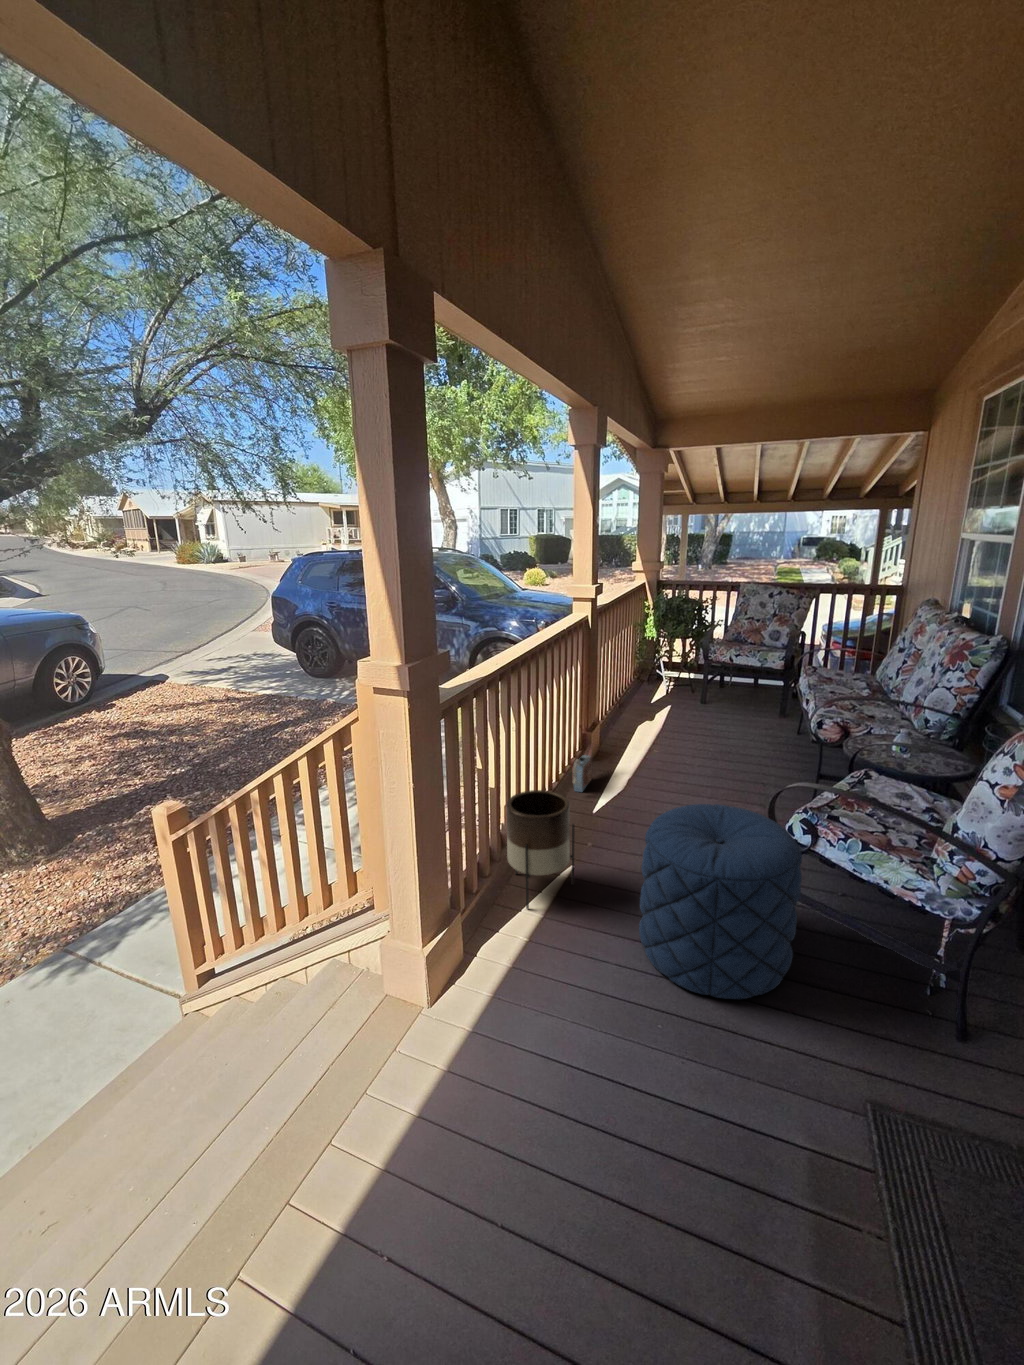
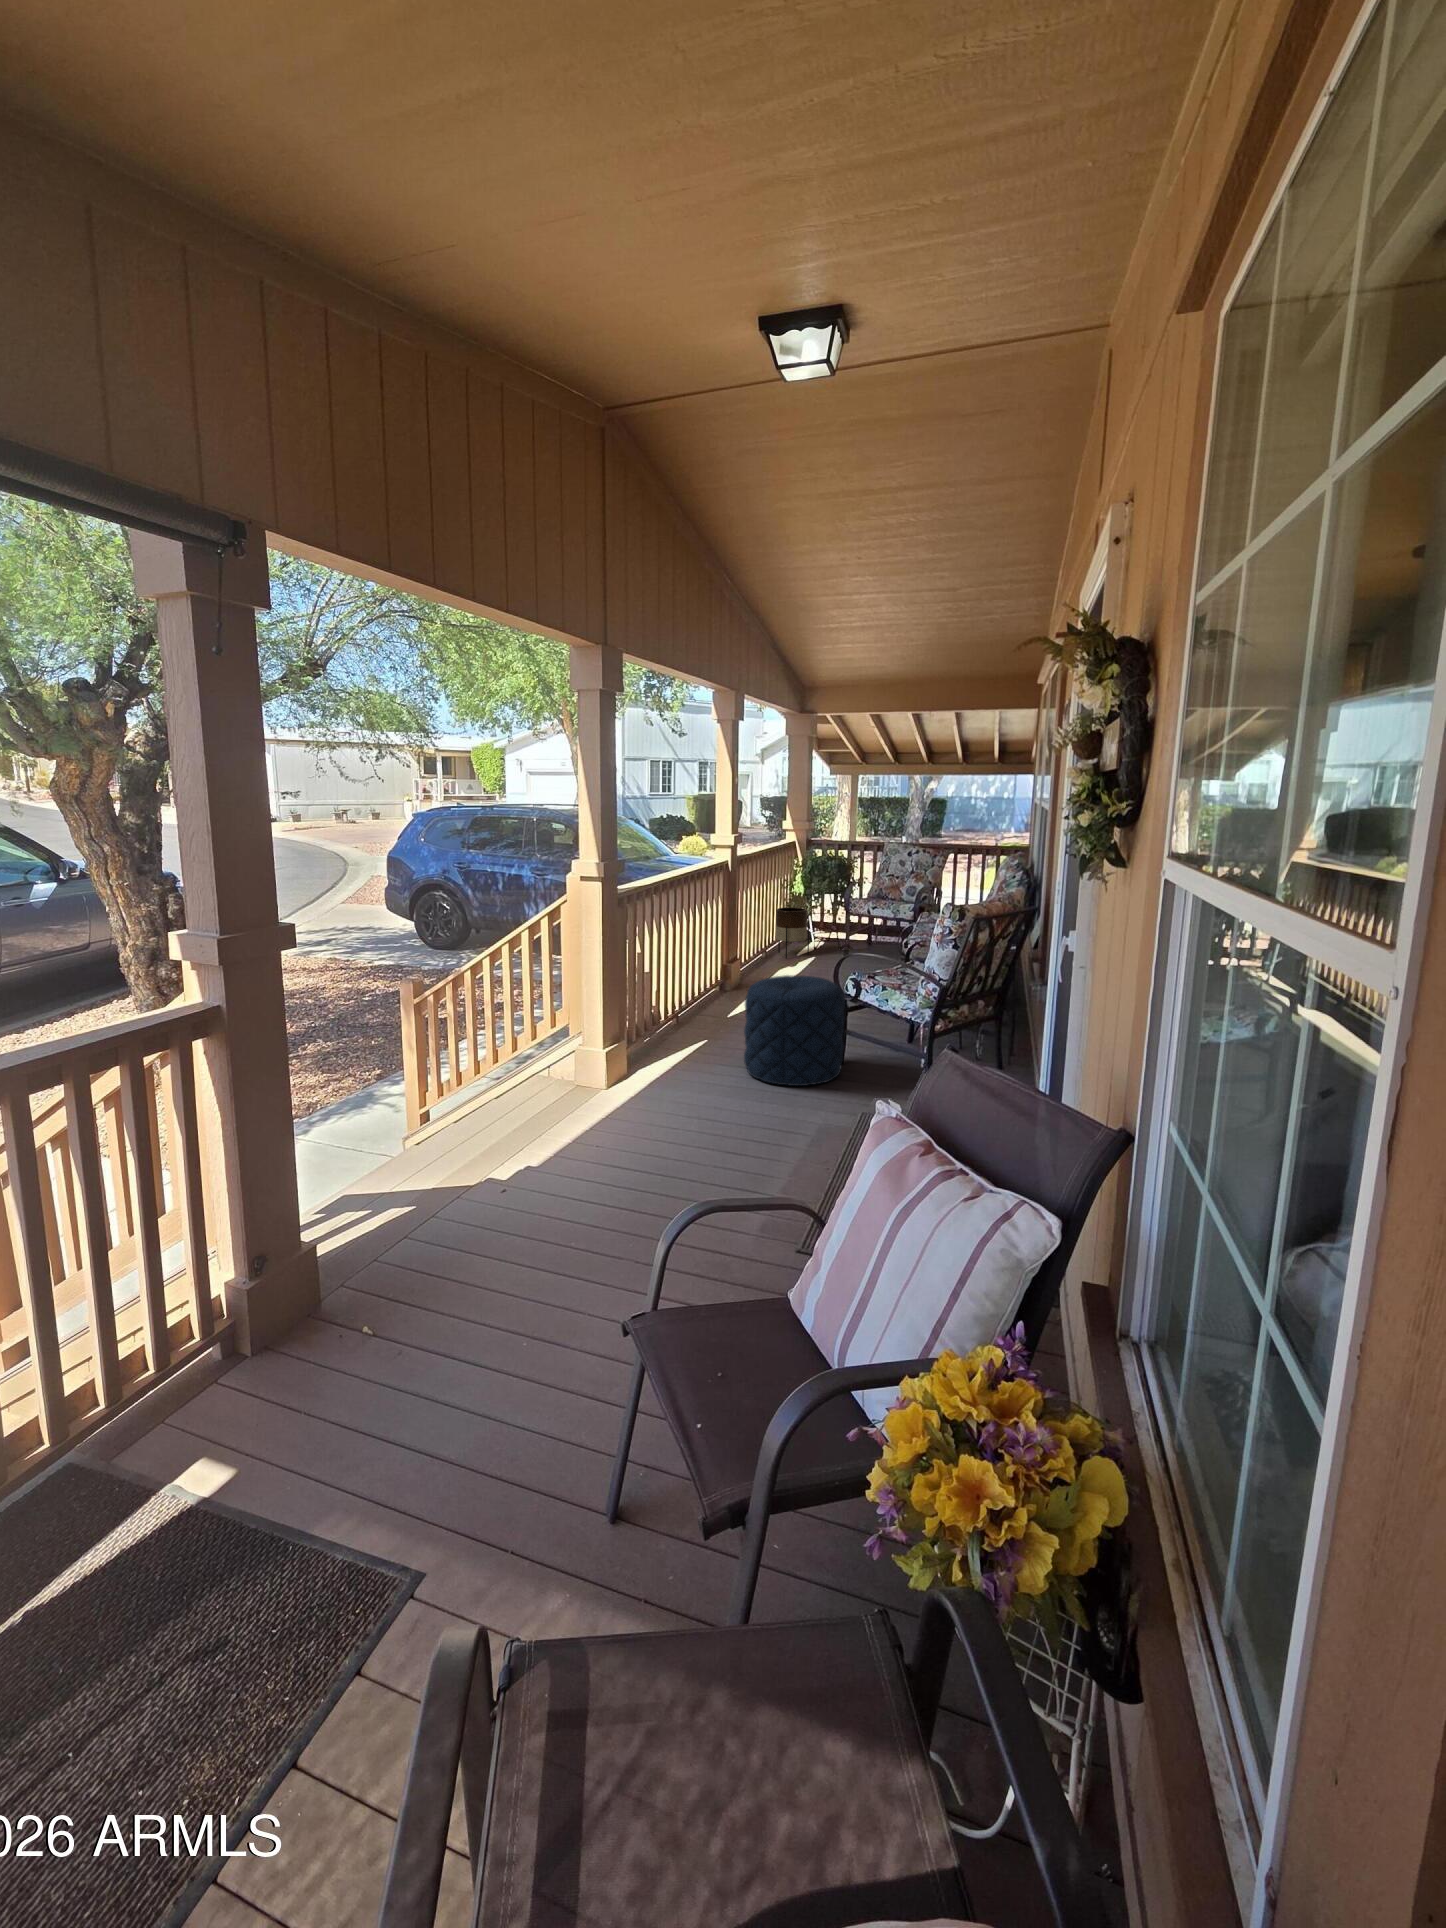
watering can: present [572,745,592,792] -> none [710,970,729,1007]
planter: present [506,790,574,909] -> present [776,907,809,958]

